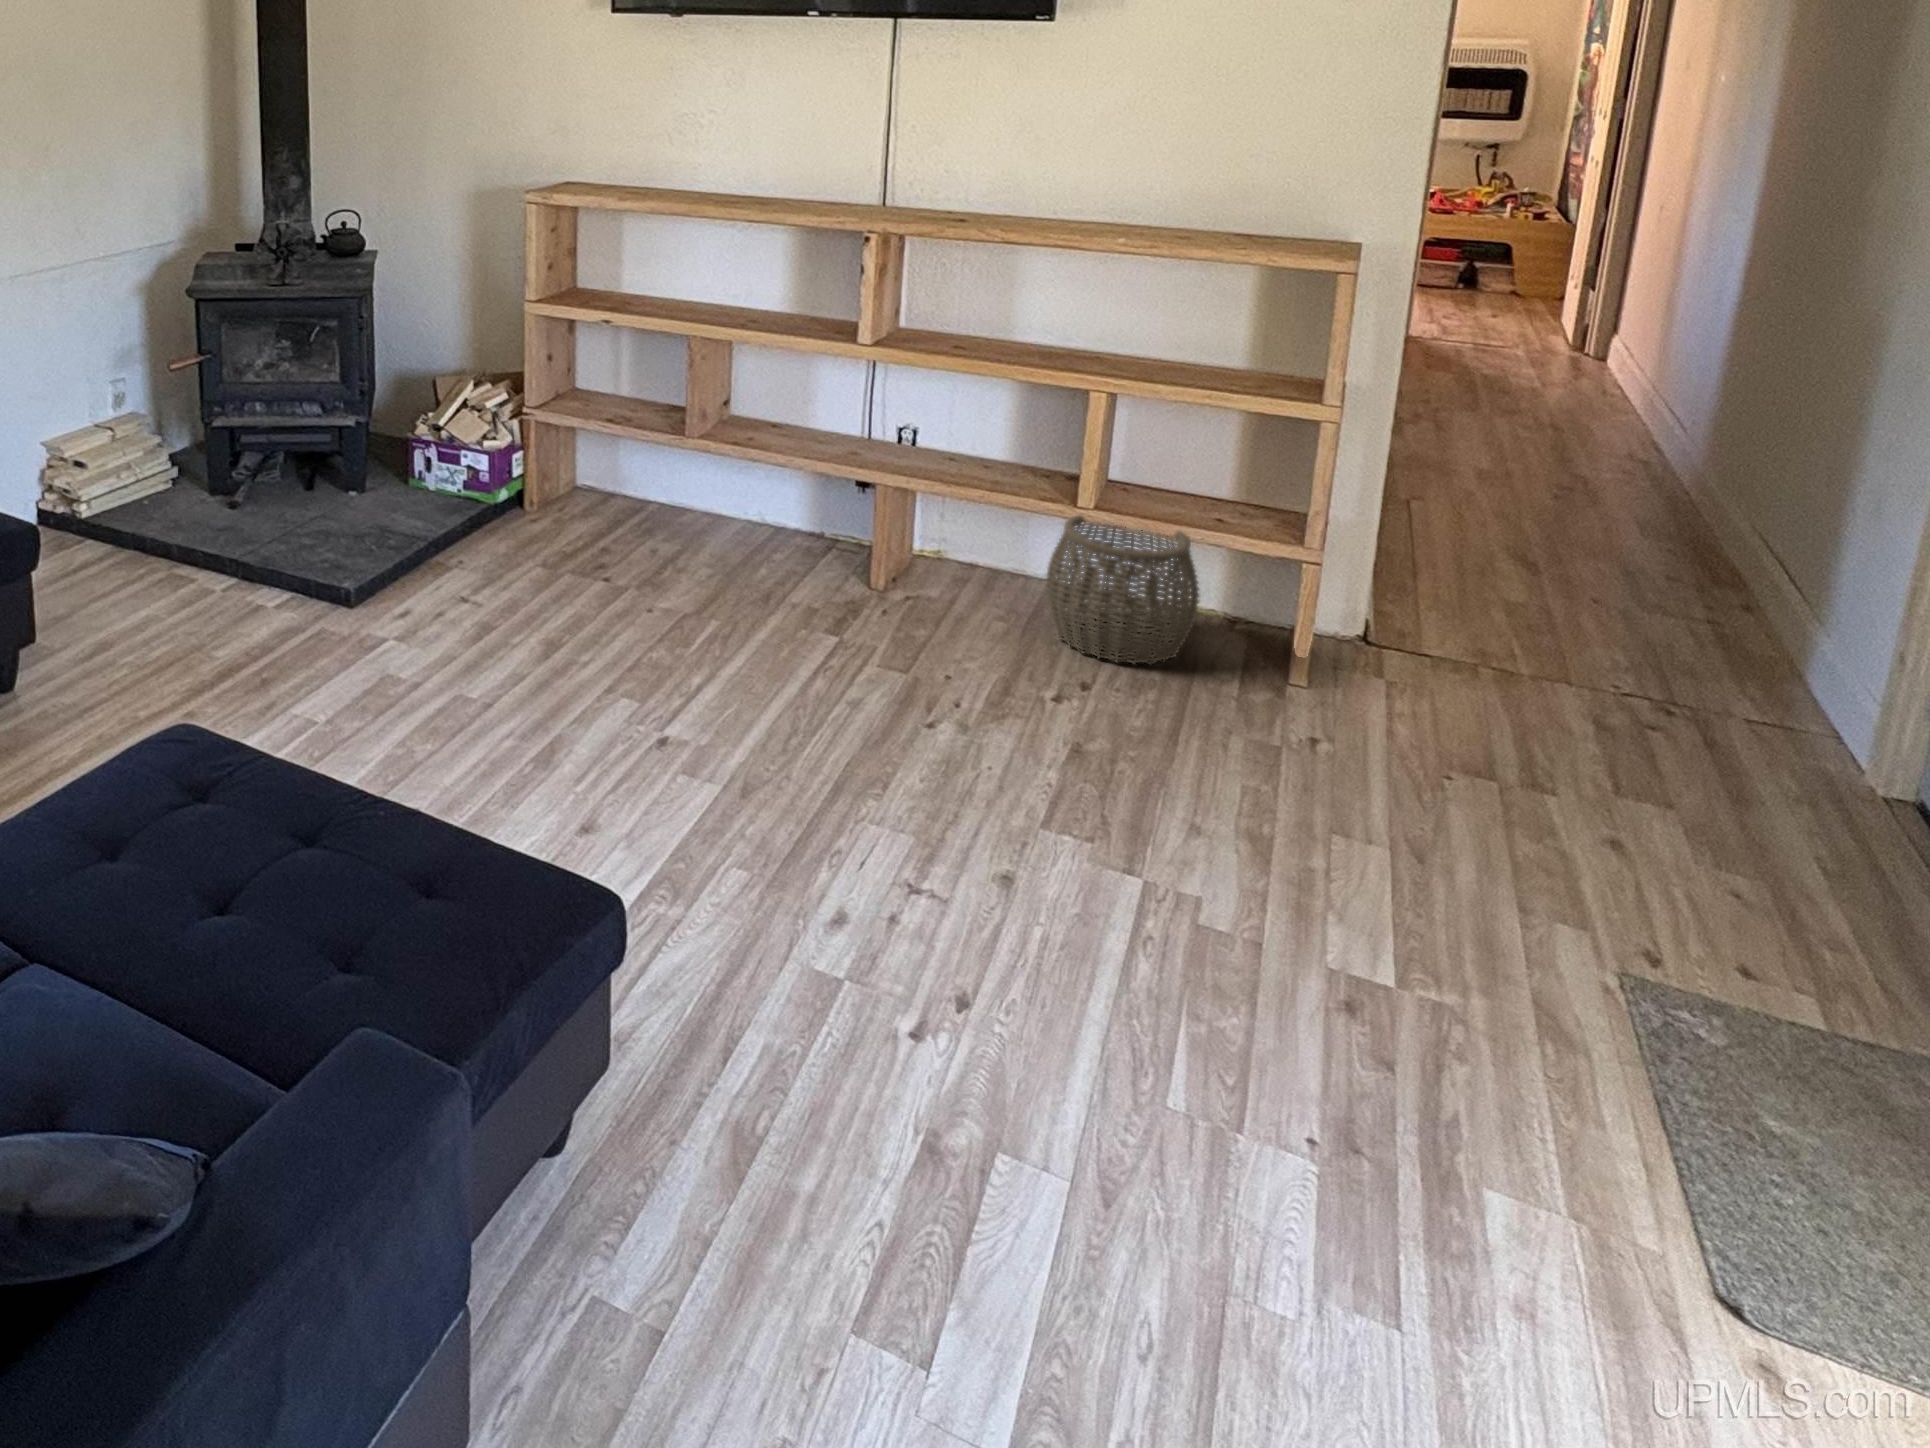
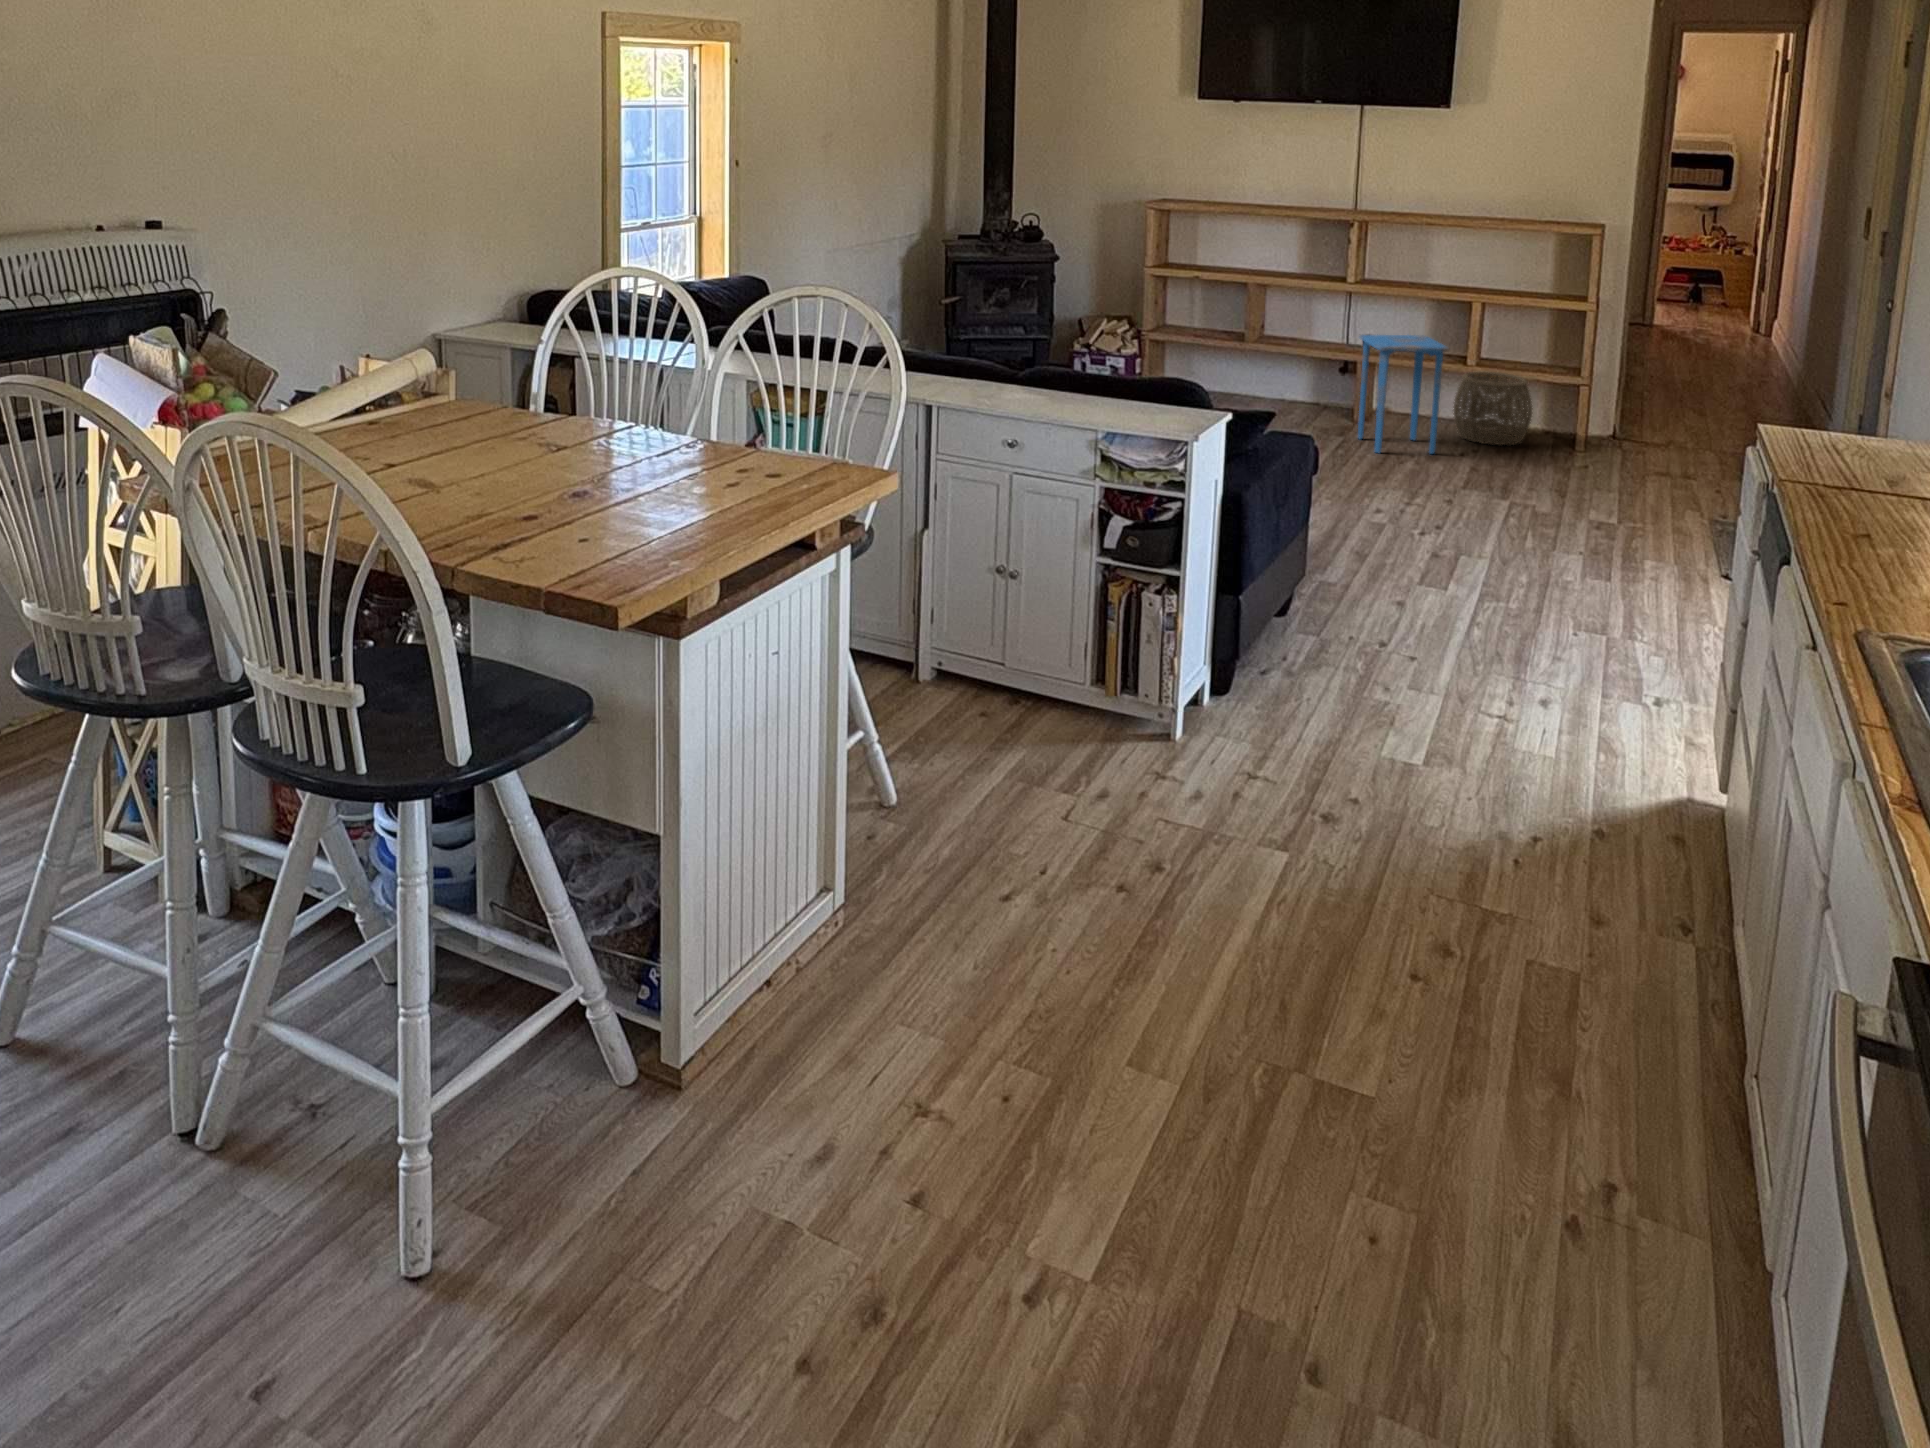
side table: none [860,452,1028,693] -> present [1358,335,1449,454]

